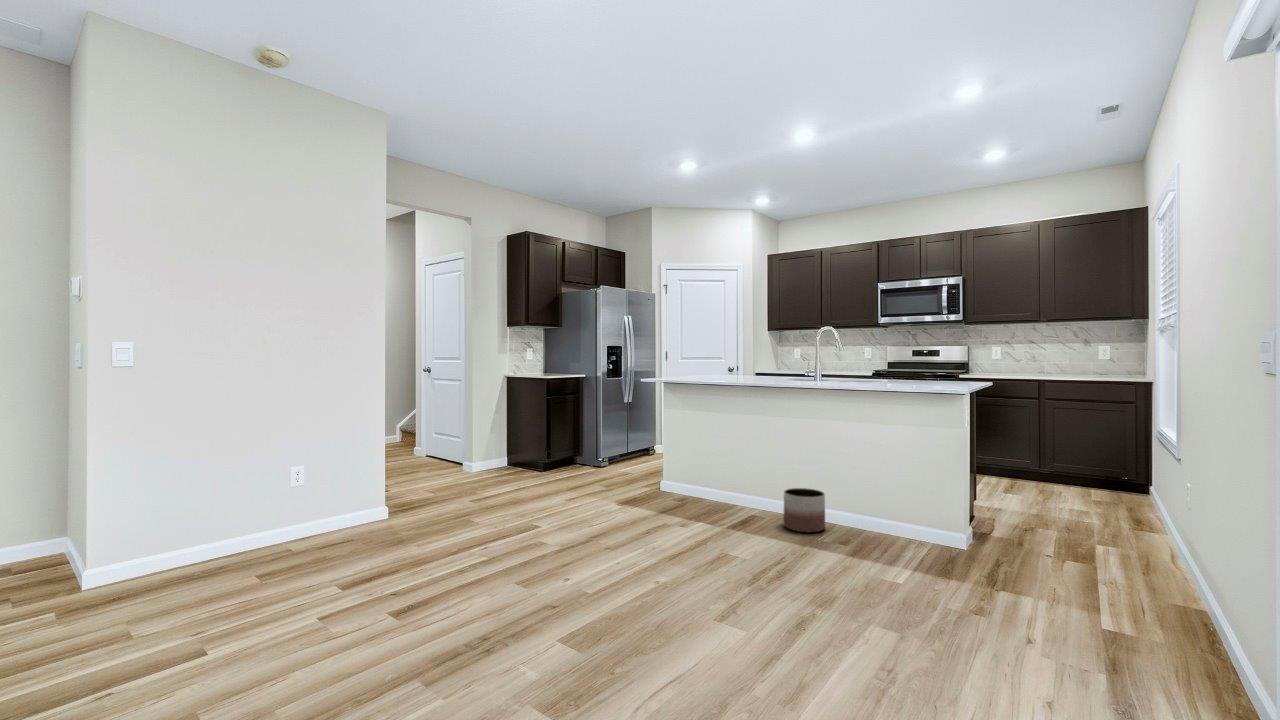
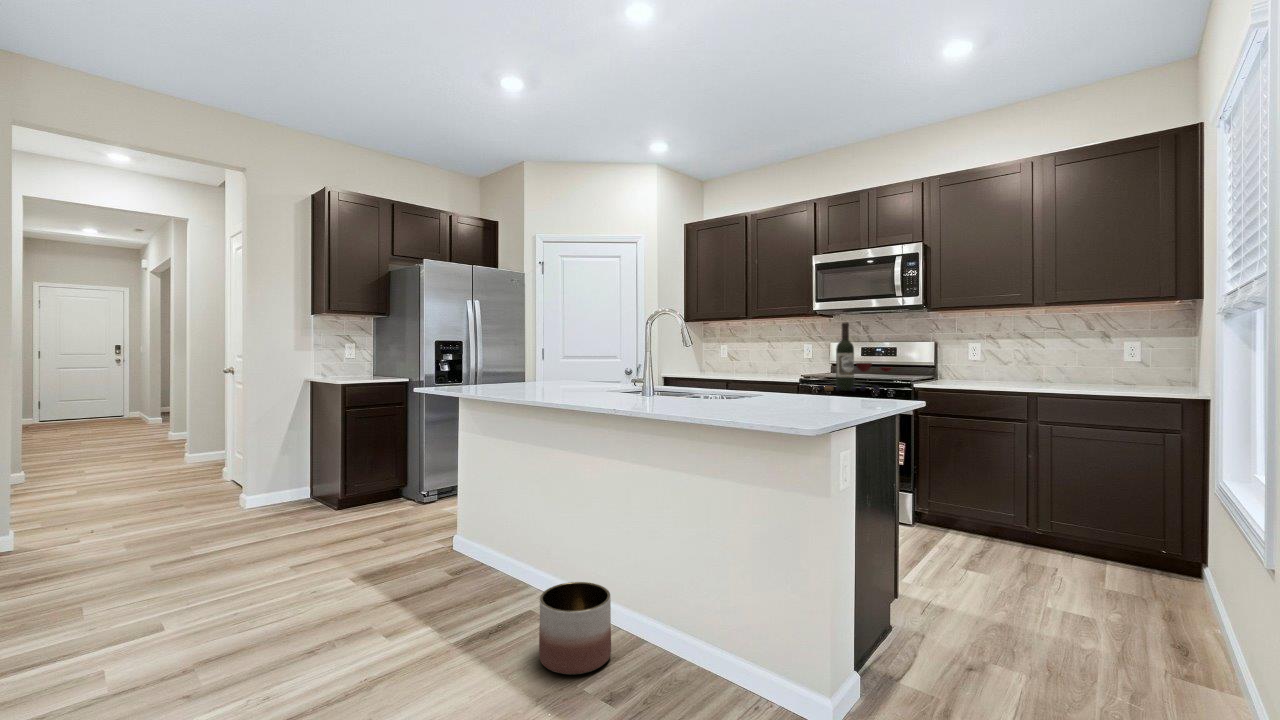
wine bottle: none [910,335,960,379] -> present [819,322,893,391]

